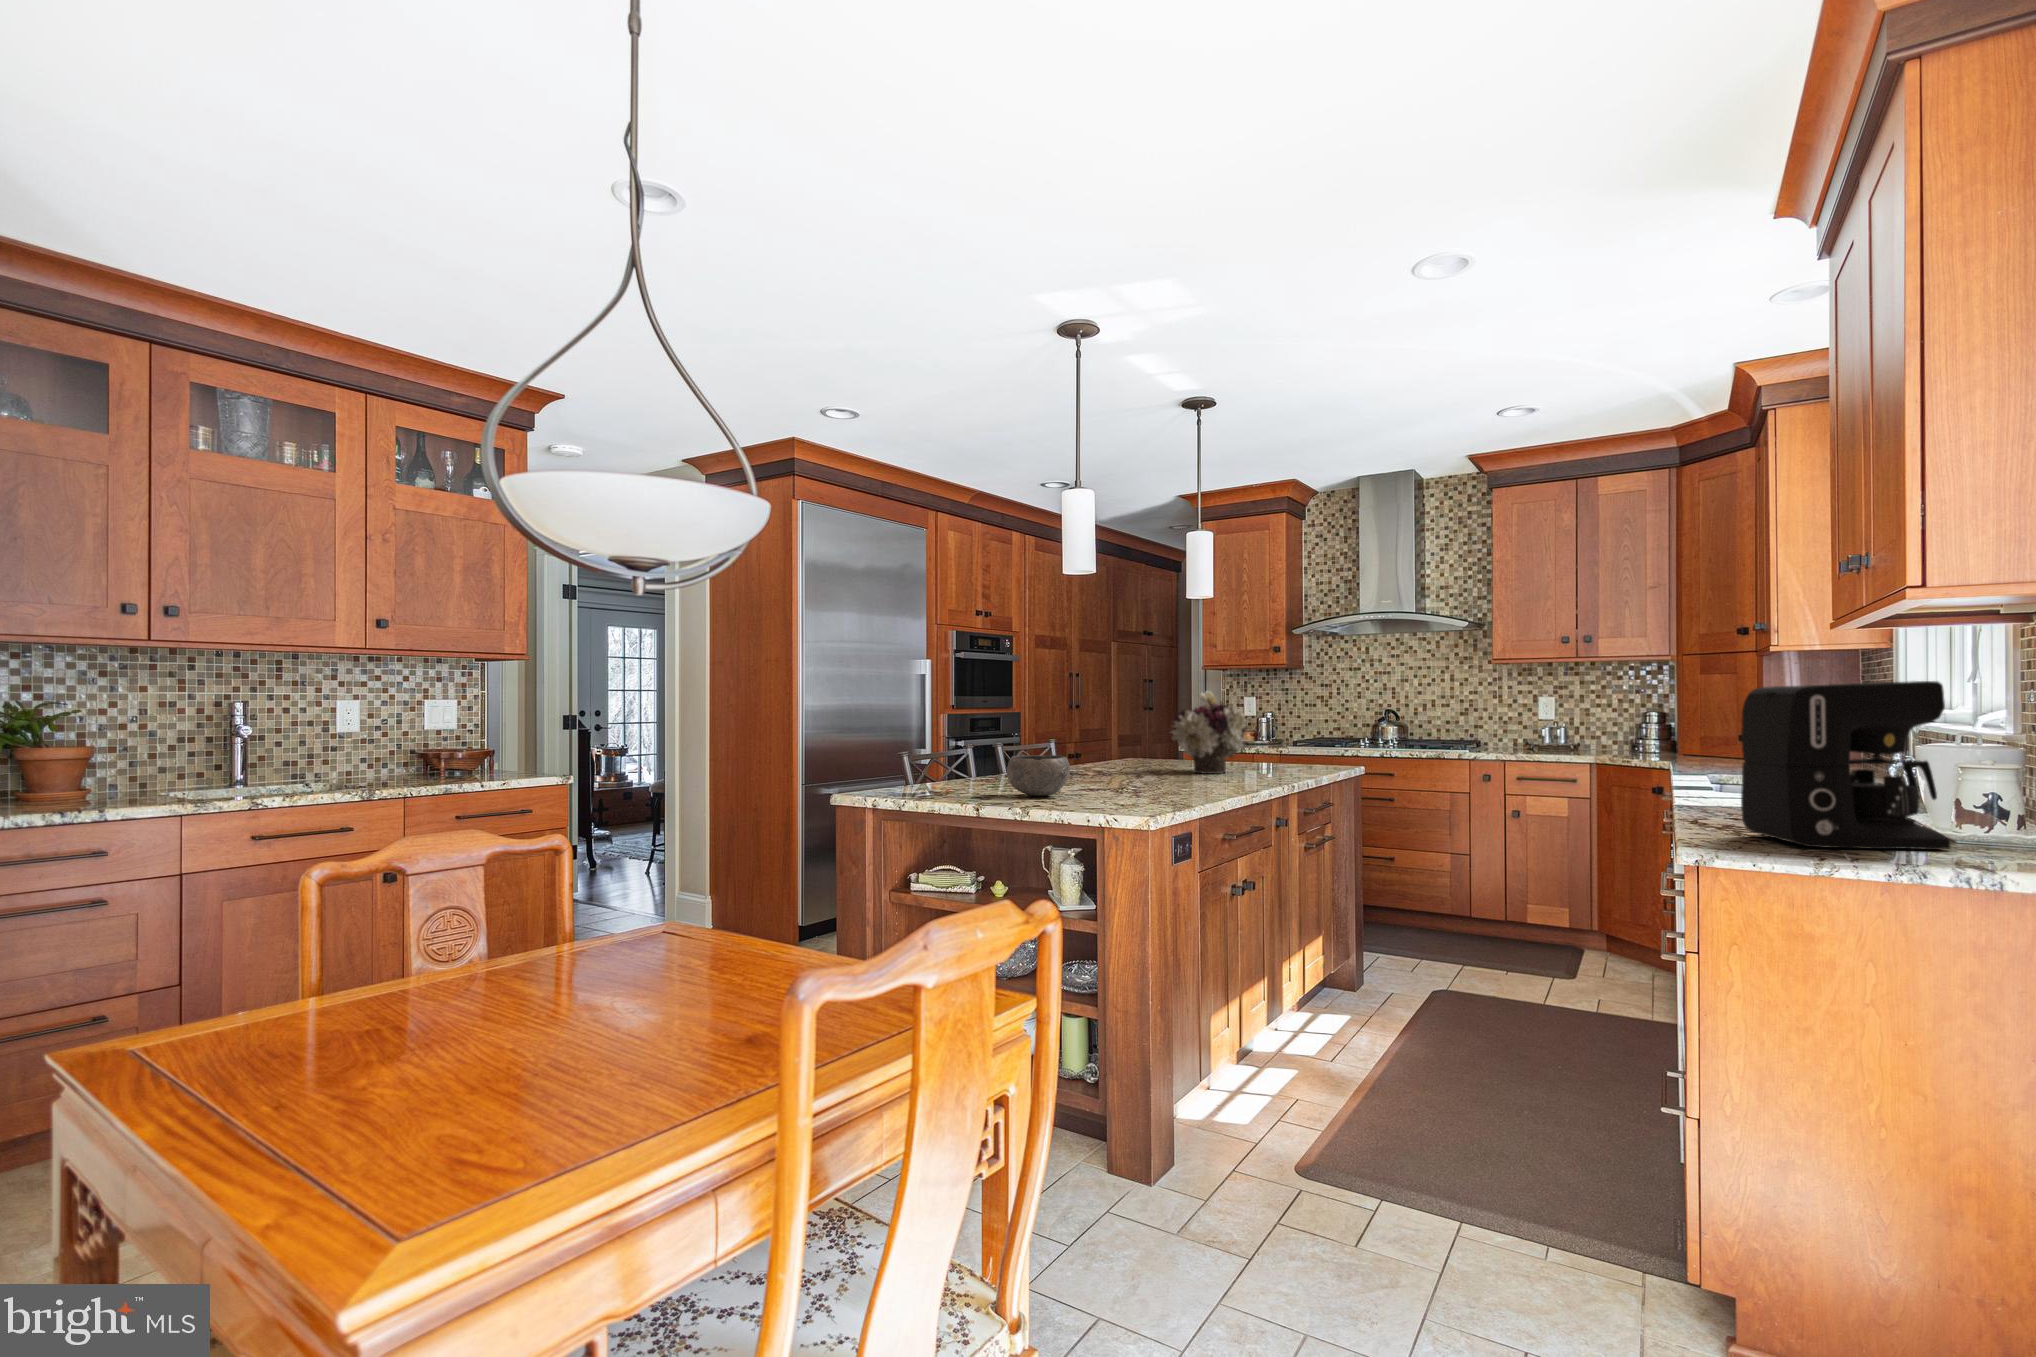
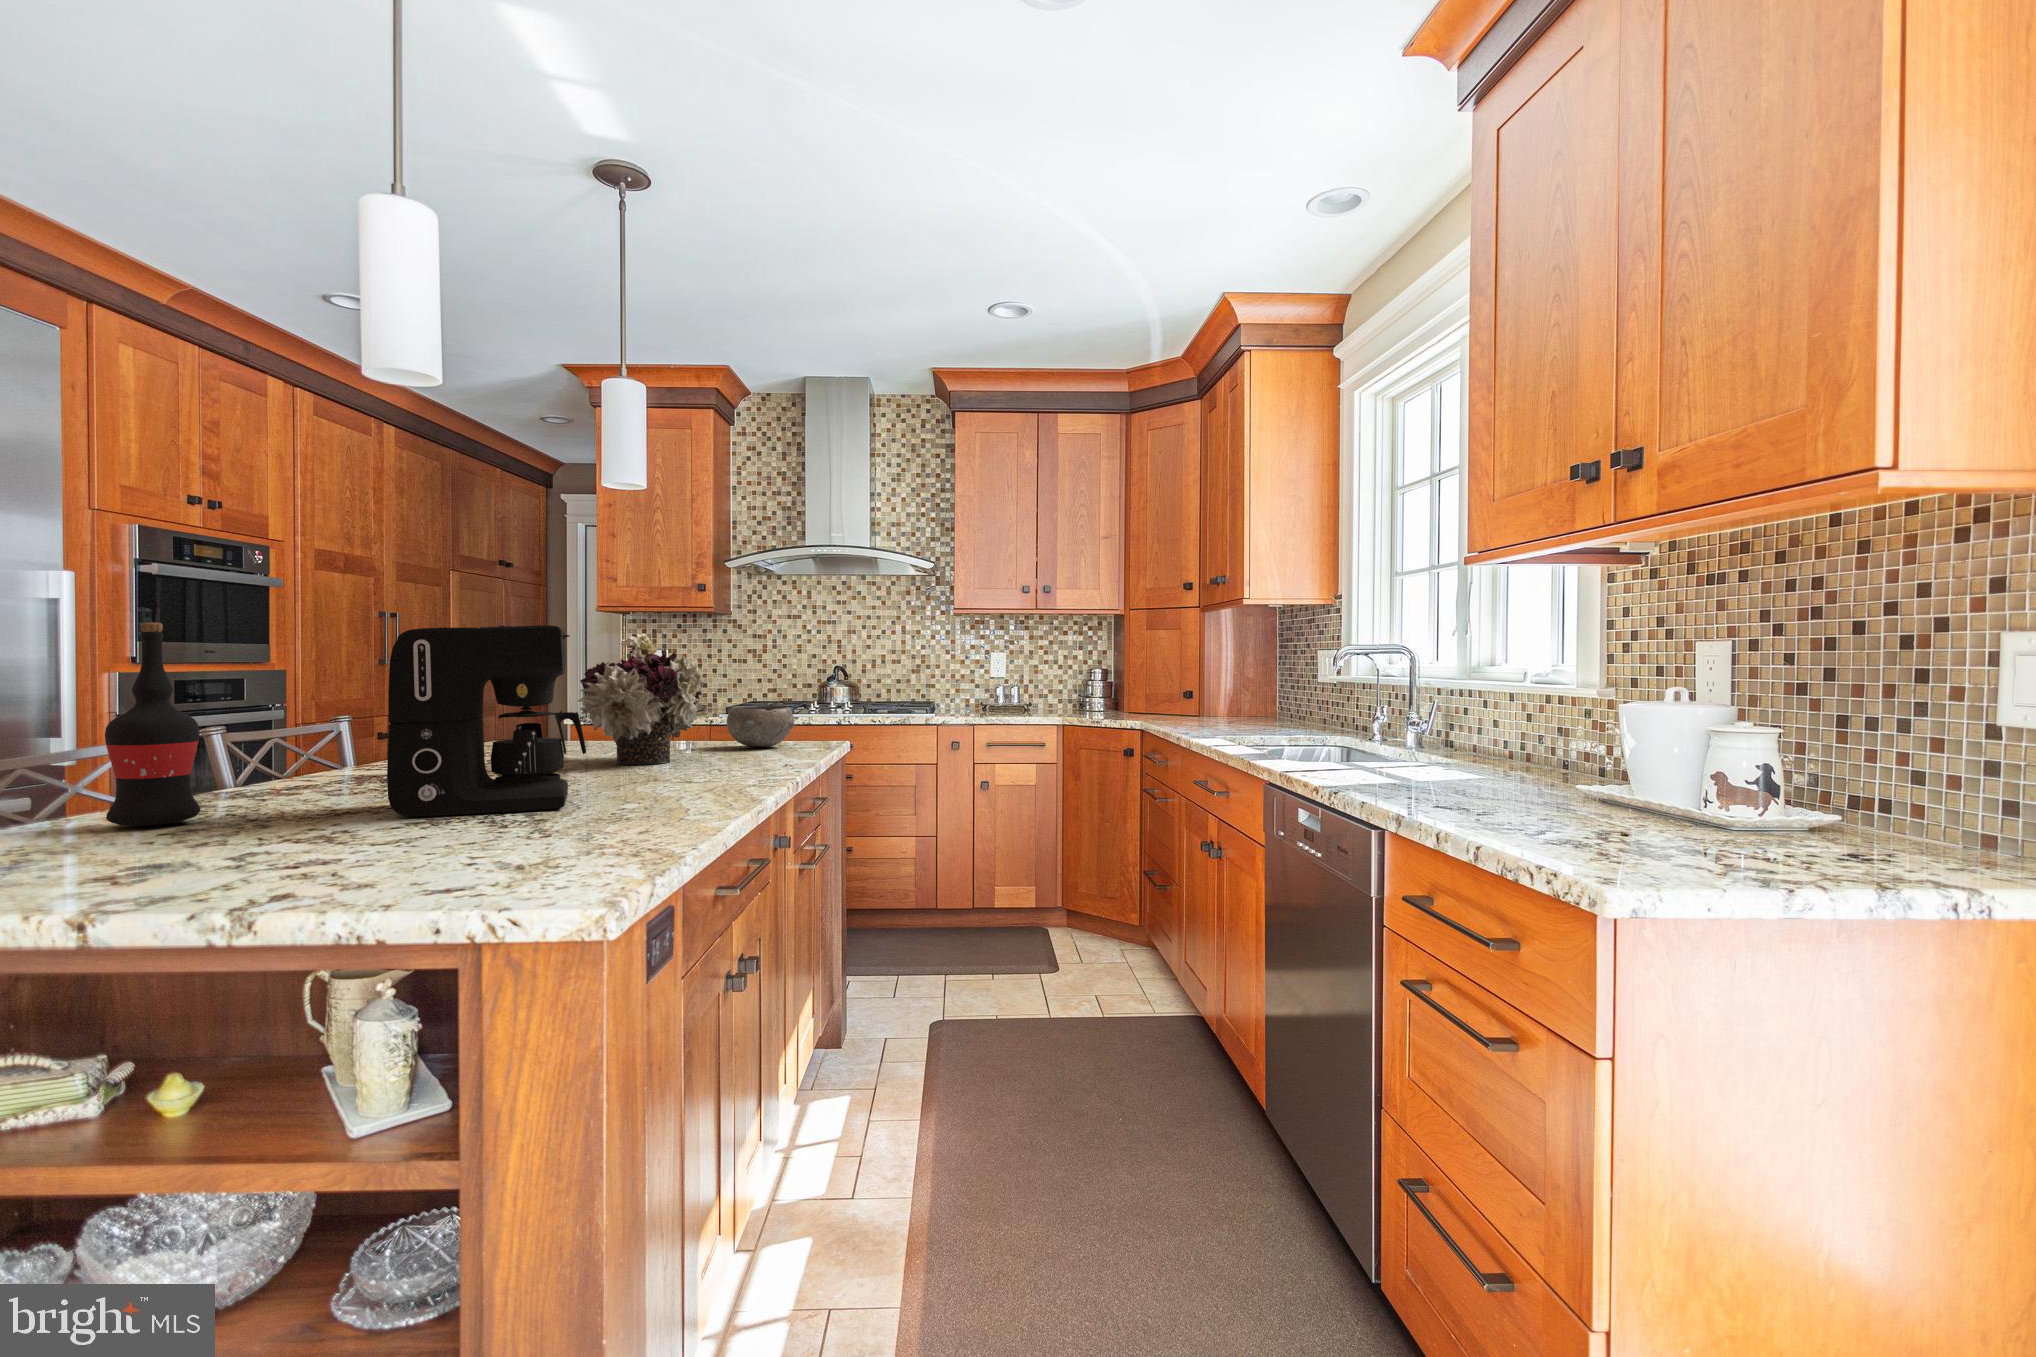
coffee maker: present [1741,681,1951,850] -> present [387,625,586,817]
wine bottle: none [967,692,999,784] -> present [105,622,200,826]
bowl: present [1007,755,1070,796] -> present [727,706,795,747]

